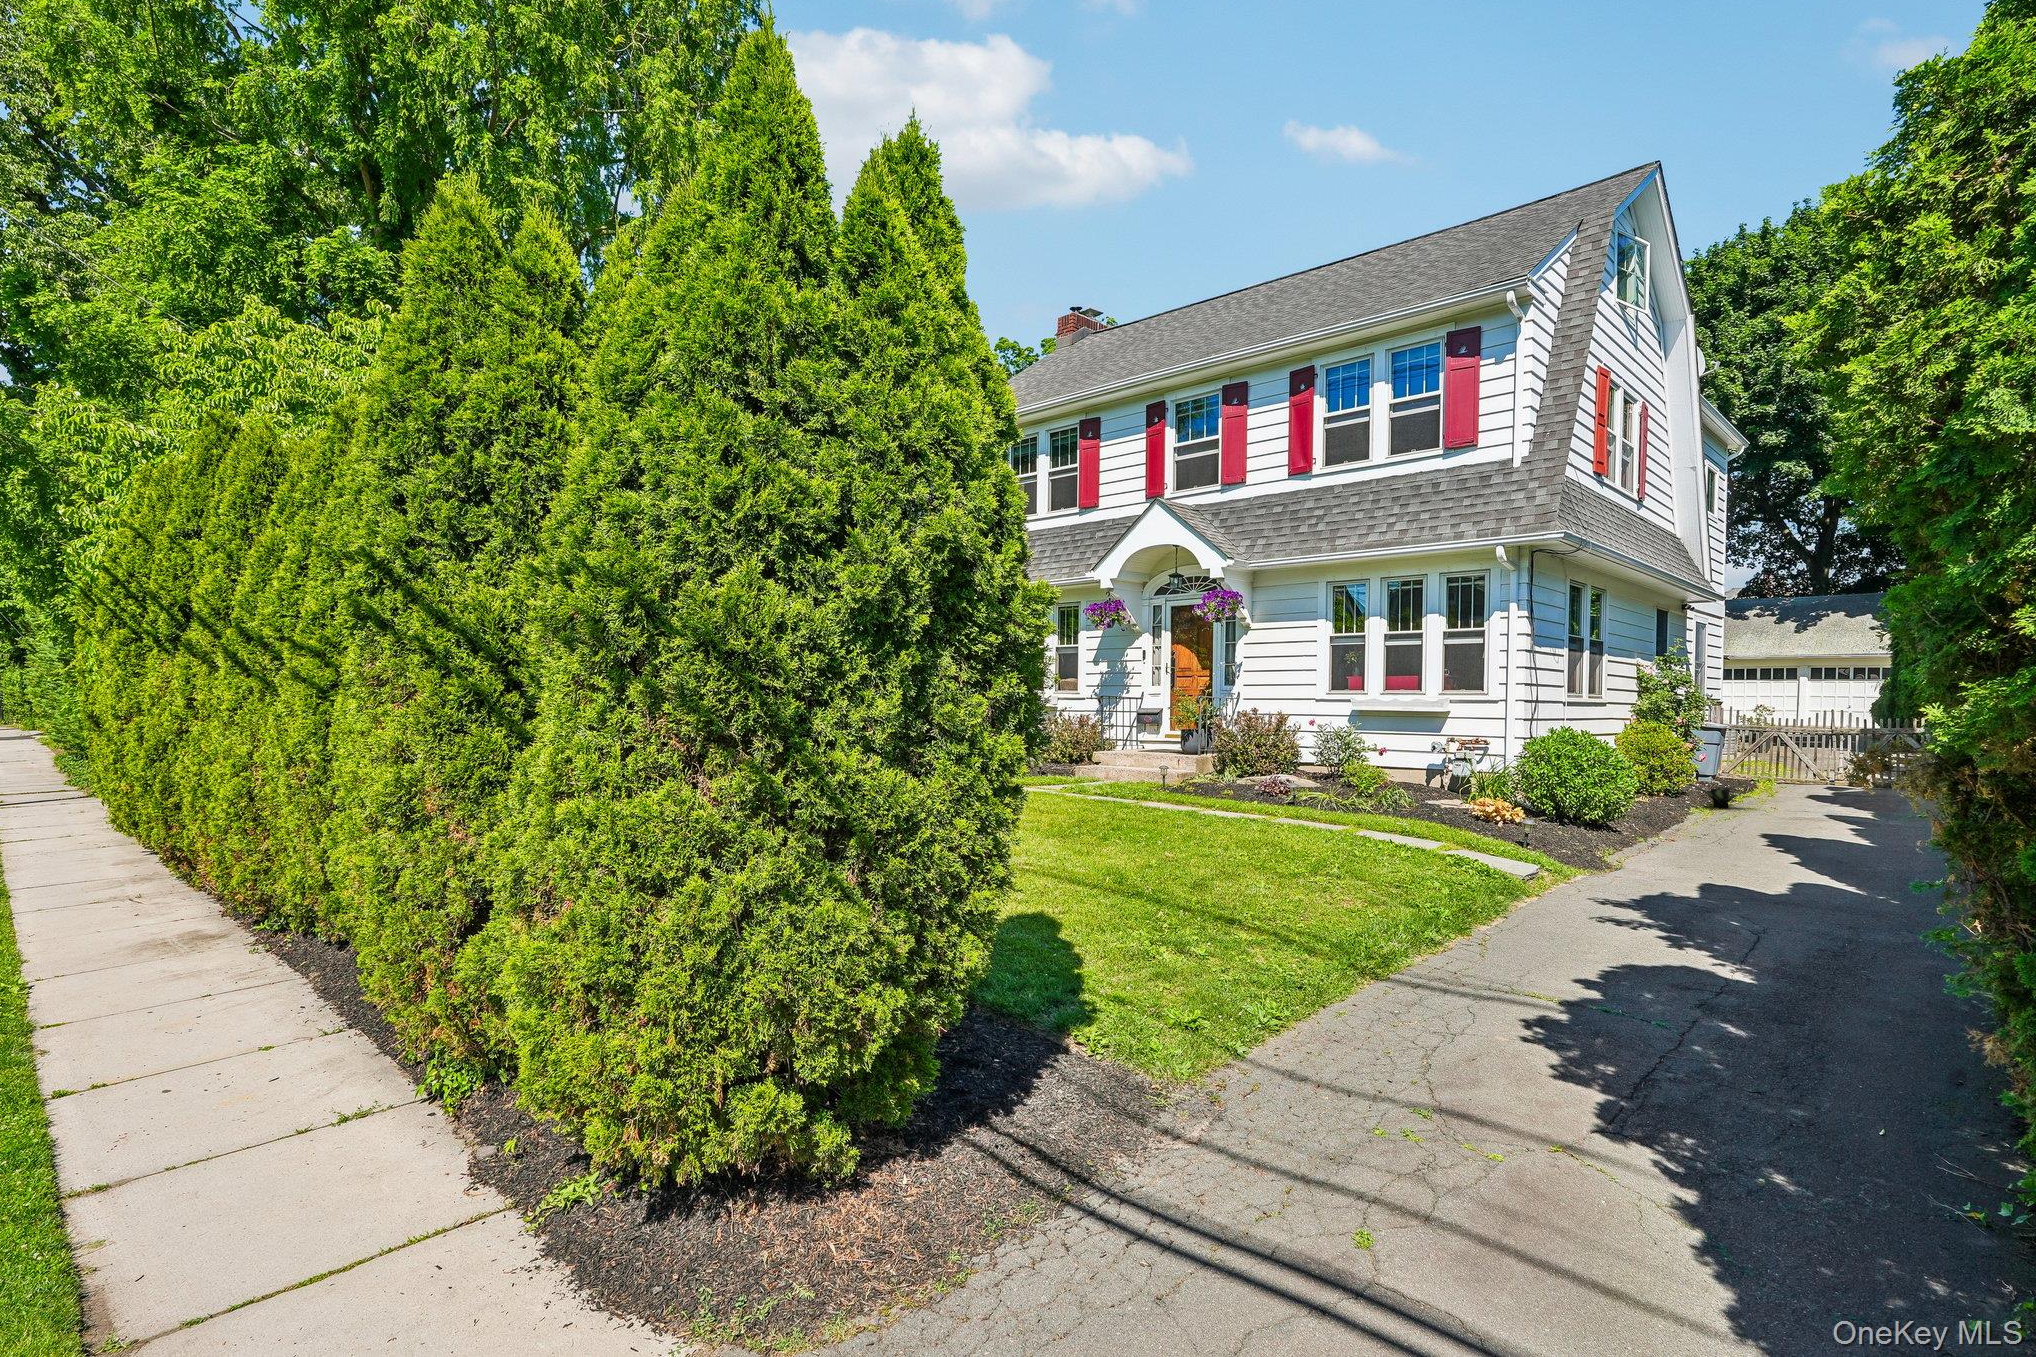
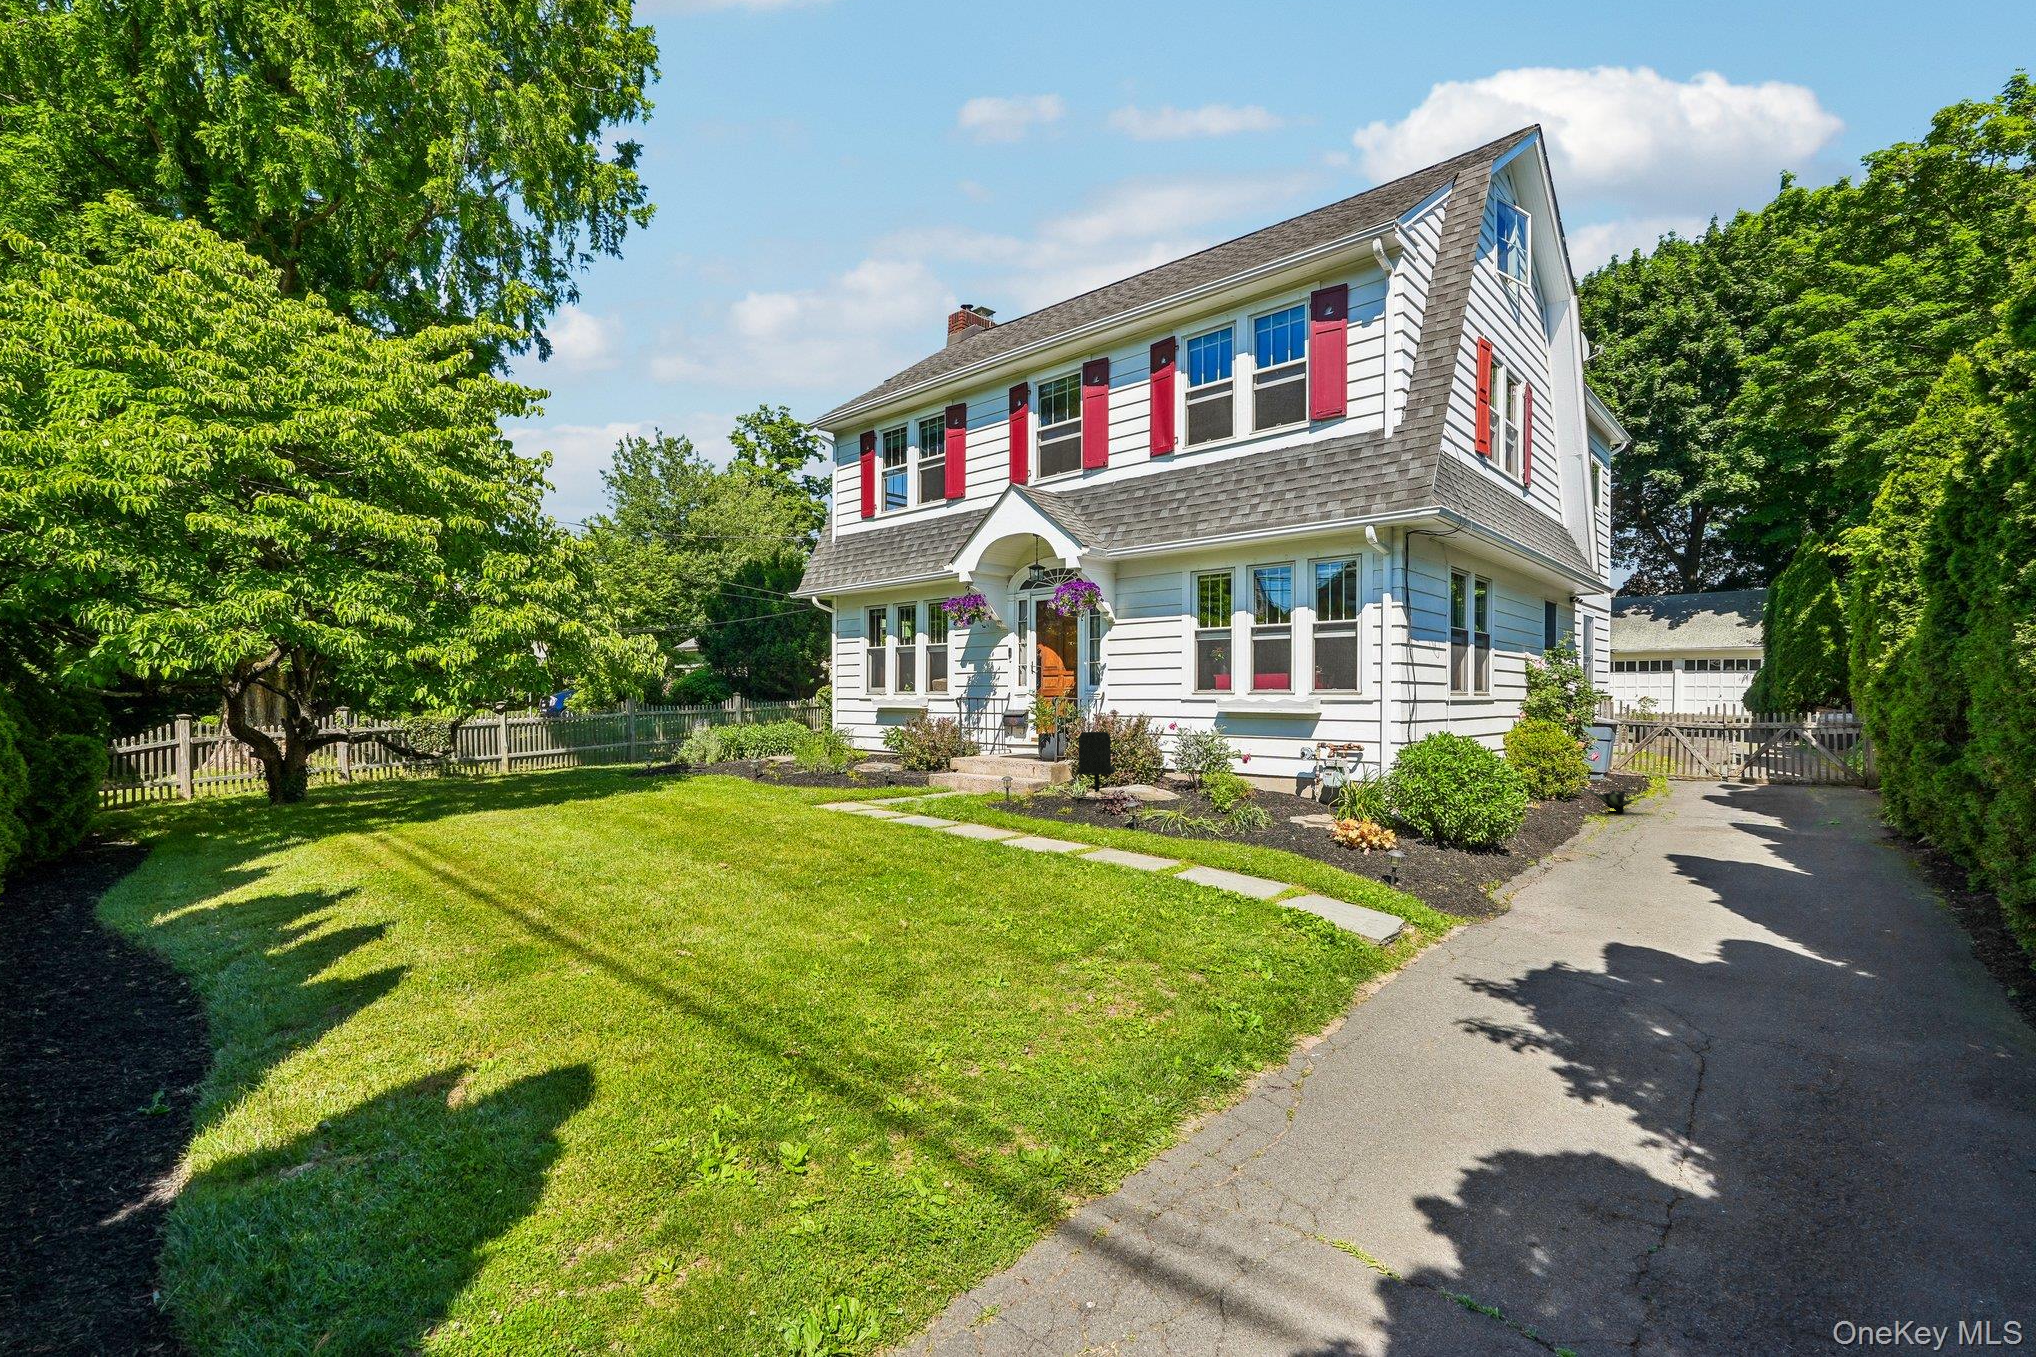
chair: none [1221,725,1270,790] -> present [1072,732,1123,804]

